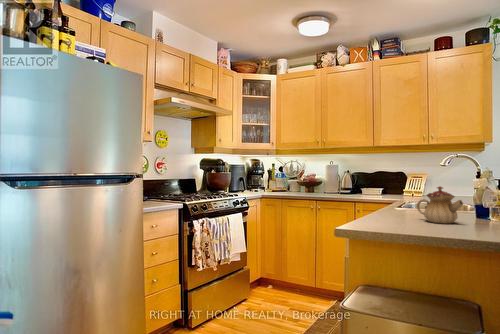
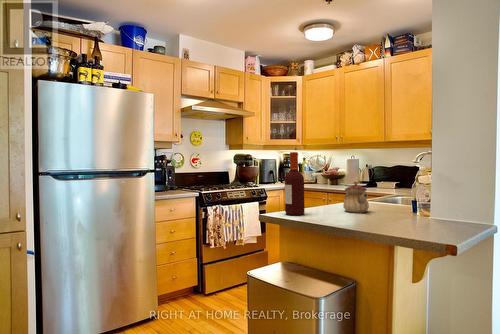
bottle: none [376,149,403,230] -> present [285,152,305,215]

